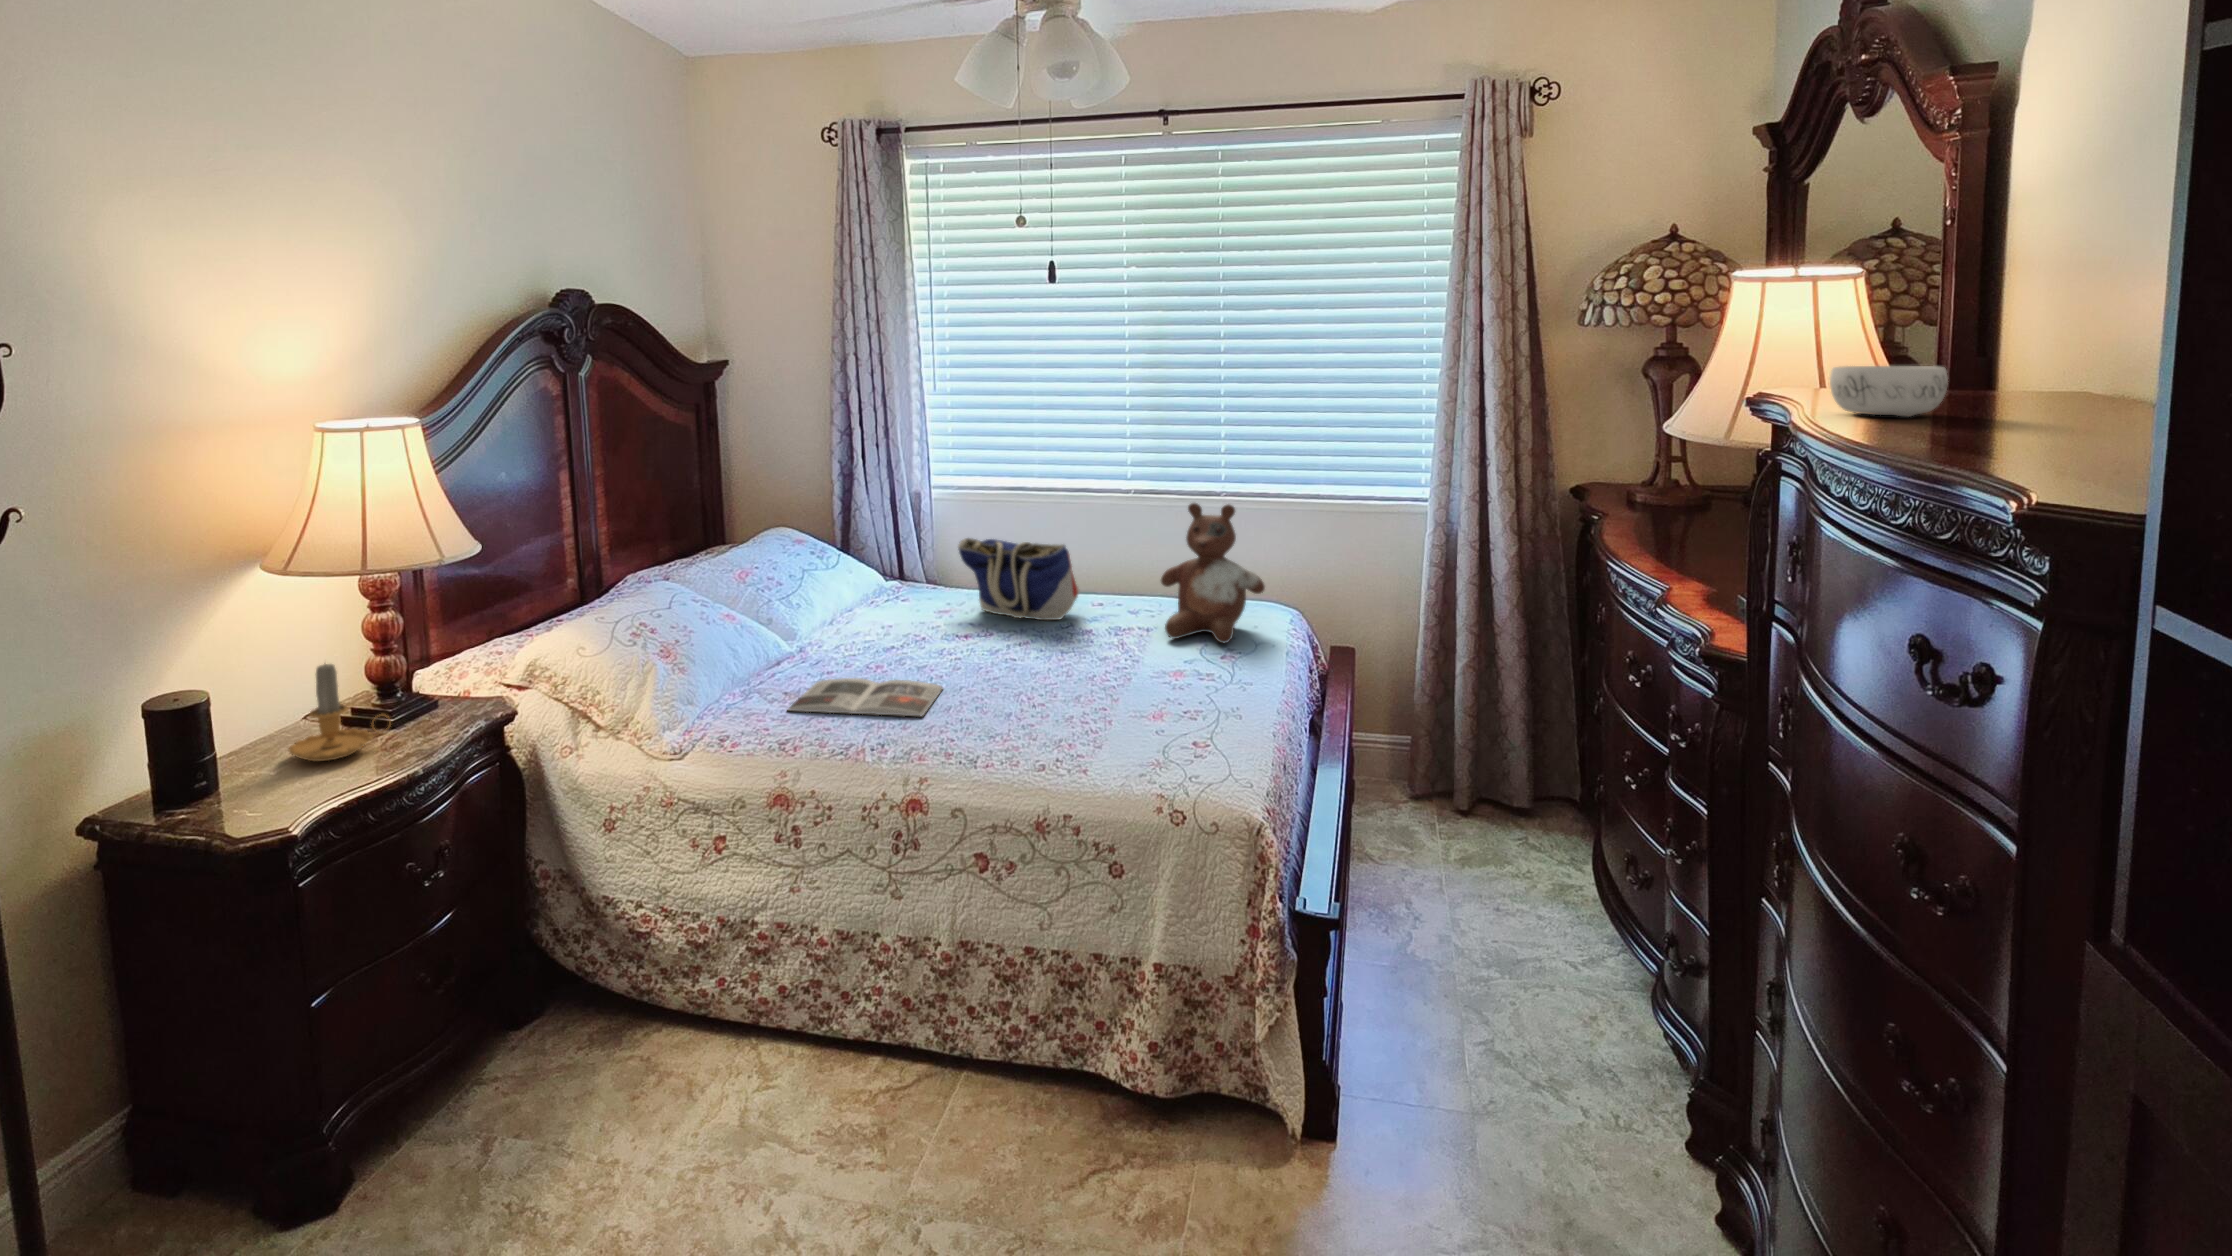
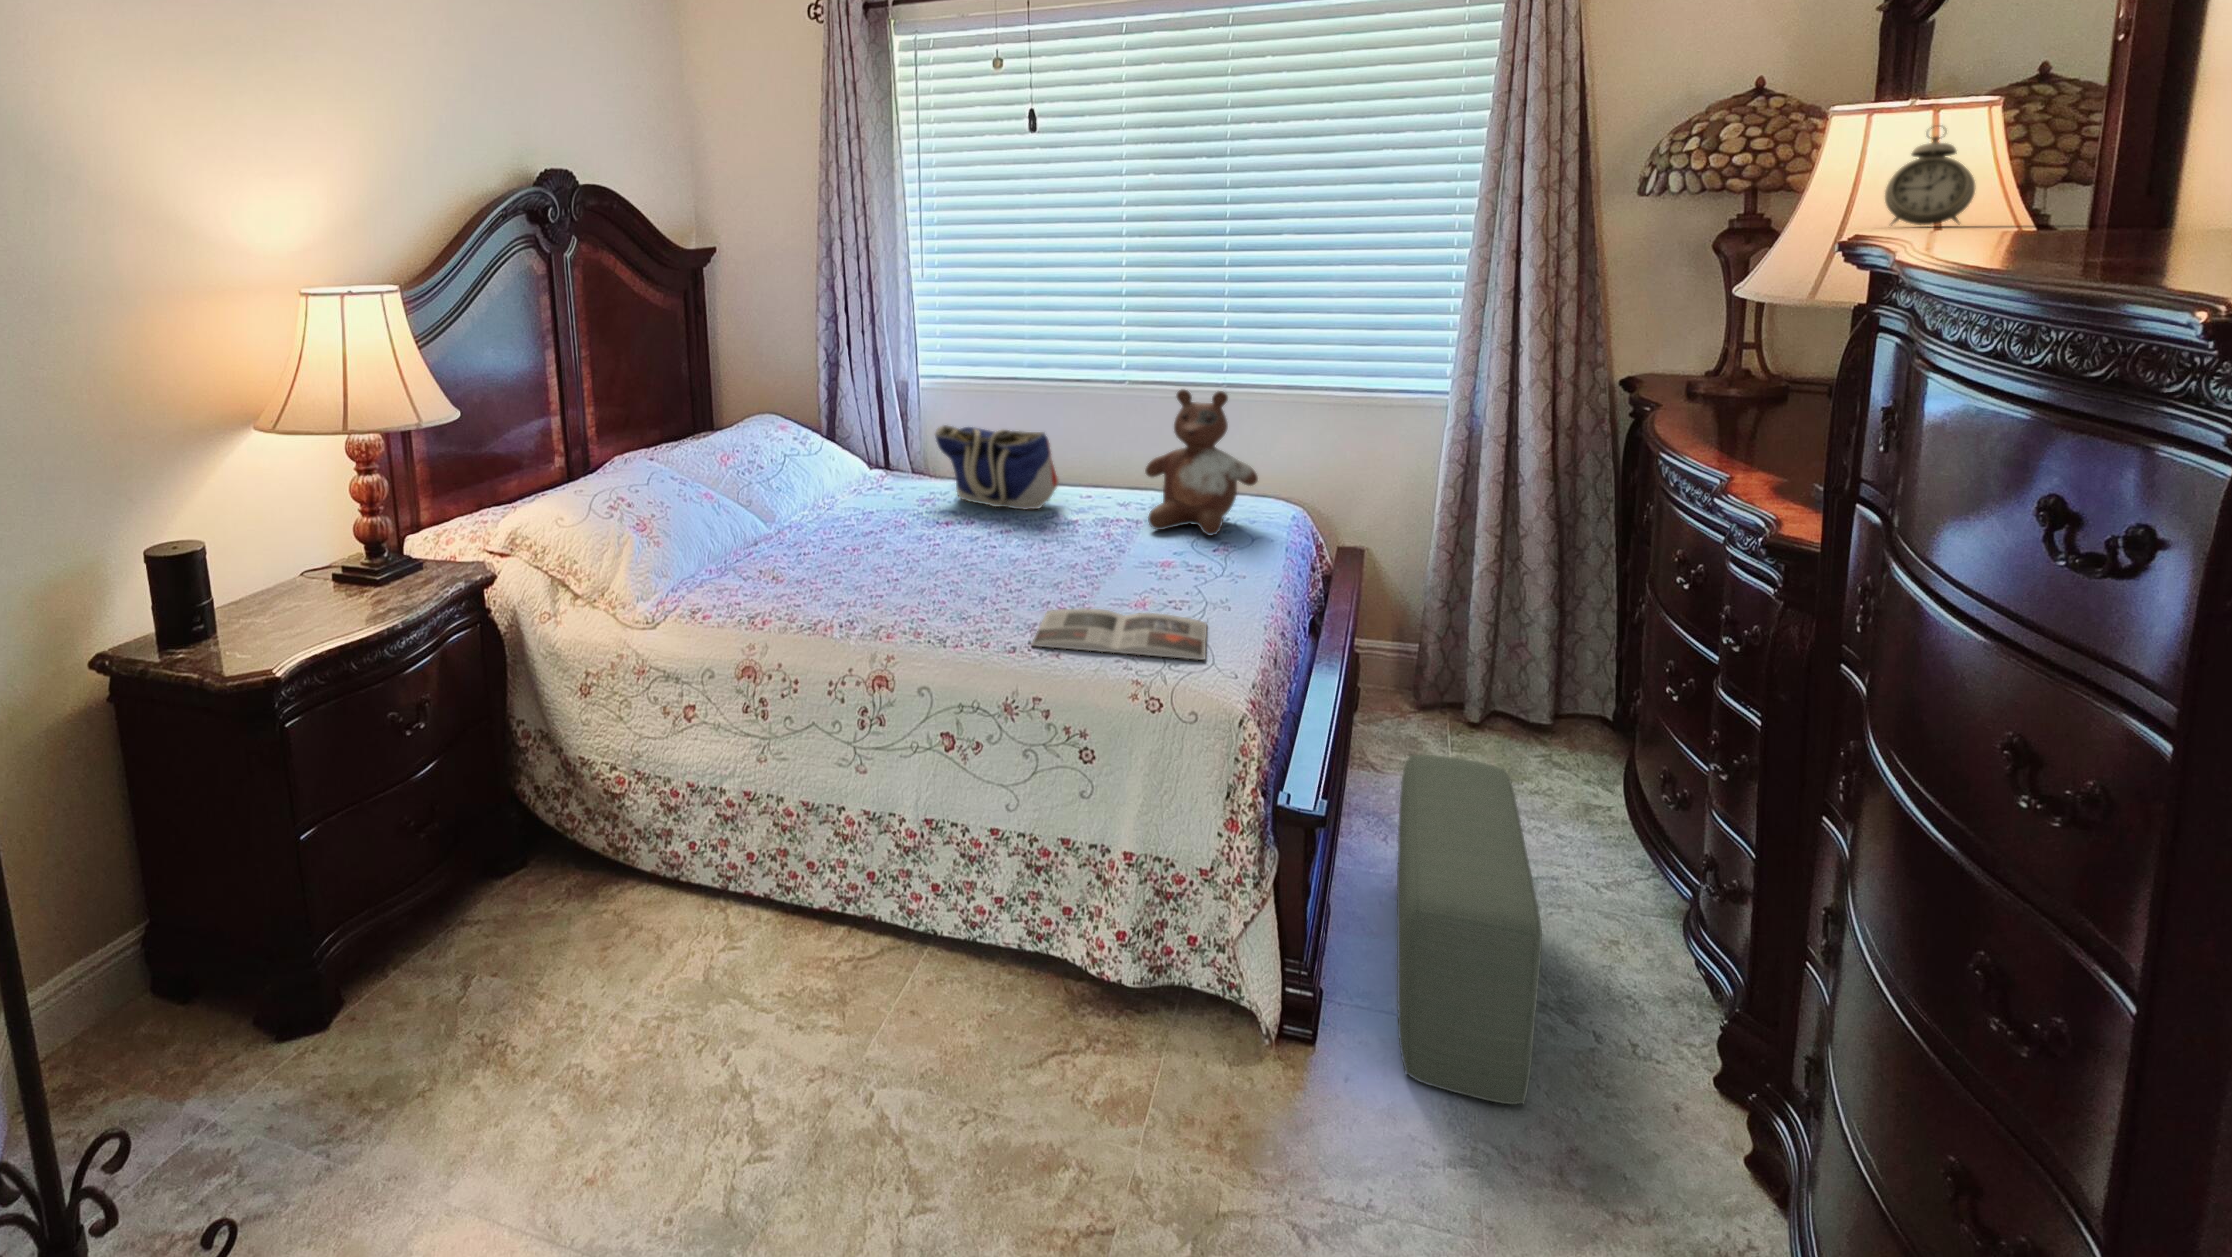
alarm clock: none [1762,297,1828,380] -> present [1885,128,1975,226]
decorative bowl: present [1830,366,1948,417] -> none [1997,177,2173,242]
candle: present [289,664,390,762] -> none [283,518,377,613]
magazine: present [788,678,943,717] -> present [1032,608,1207,660]
pouf: none [1404,850,1528,1182] -> present [1397,755,1542,1104]

